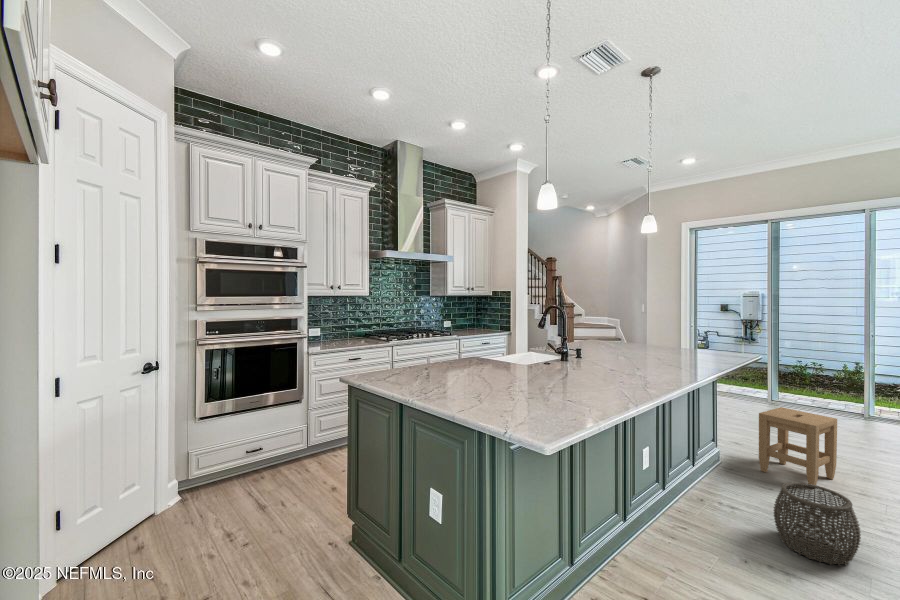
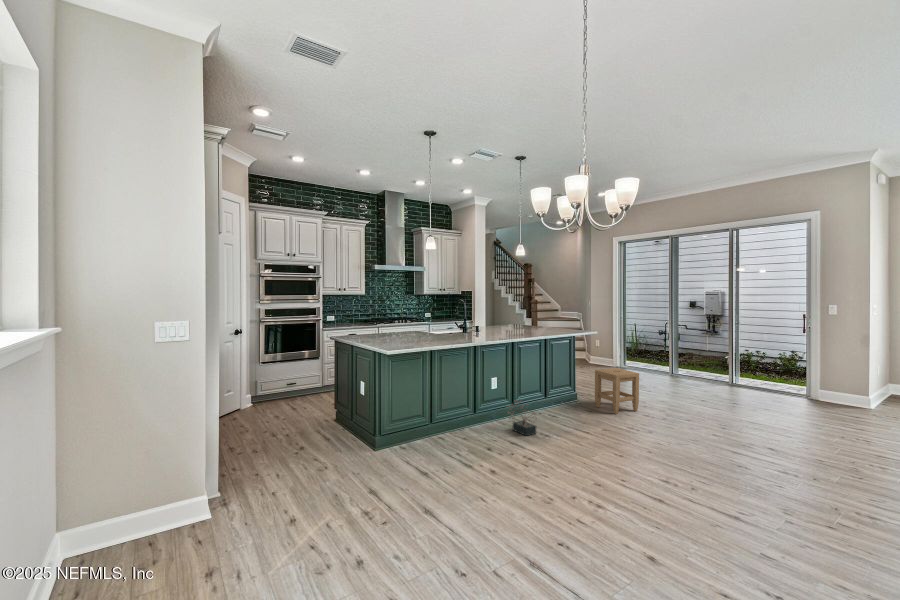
woven basket: present [774,482,861,565] -> none [555,399,592,437]
decorative plant: none [688,487,766,569] -> present [510,402,537,436]

